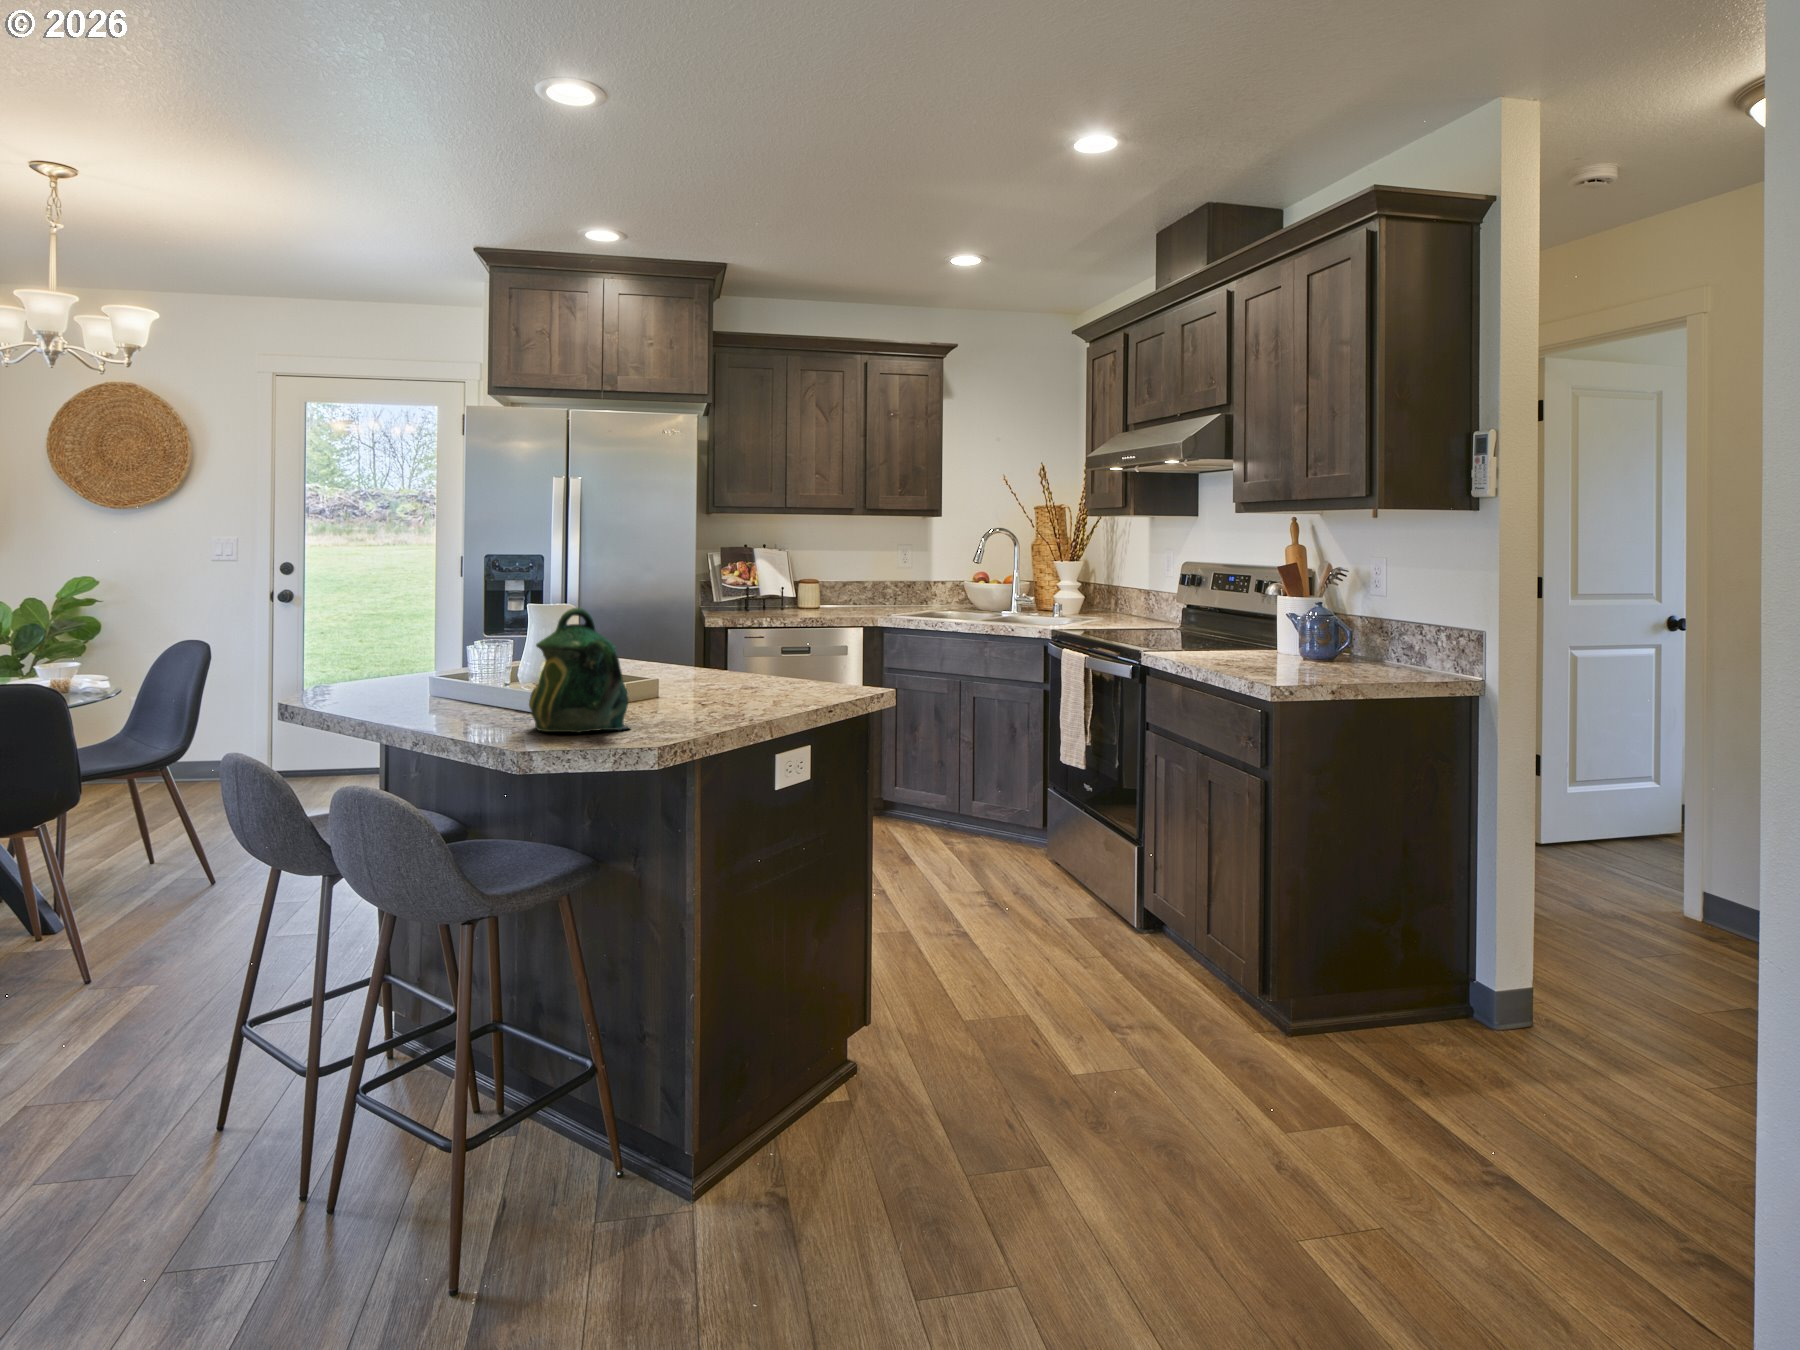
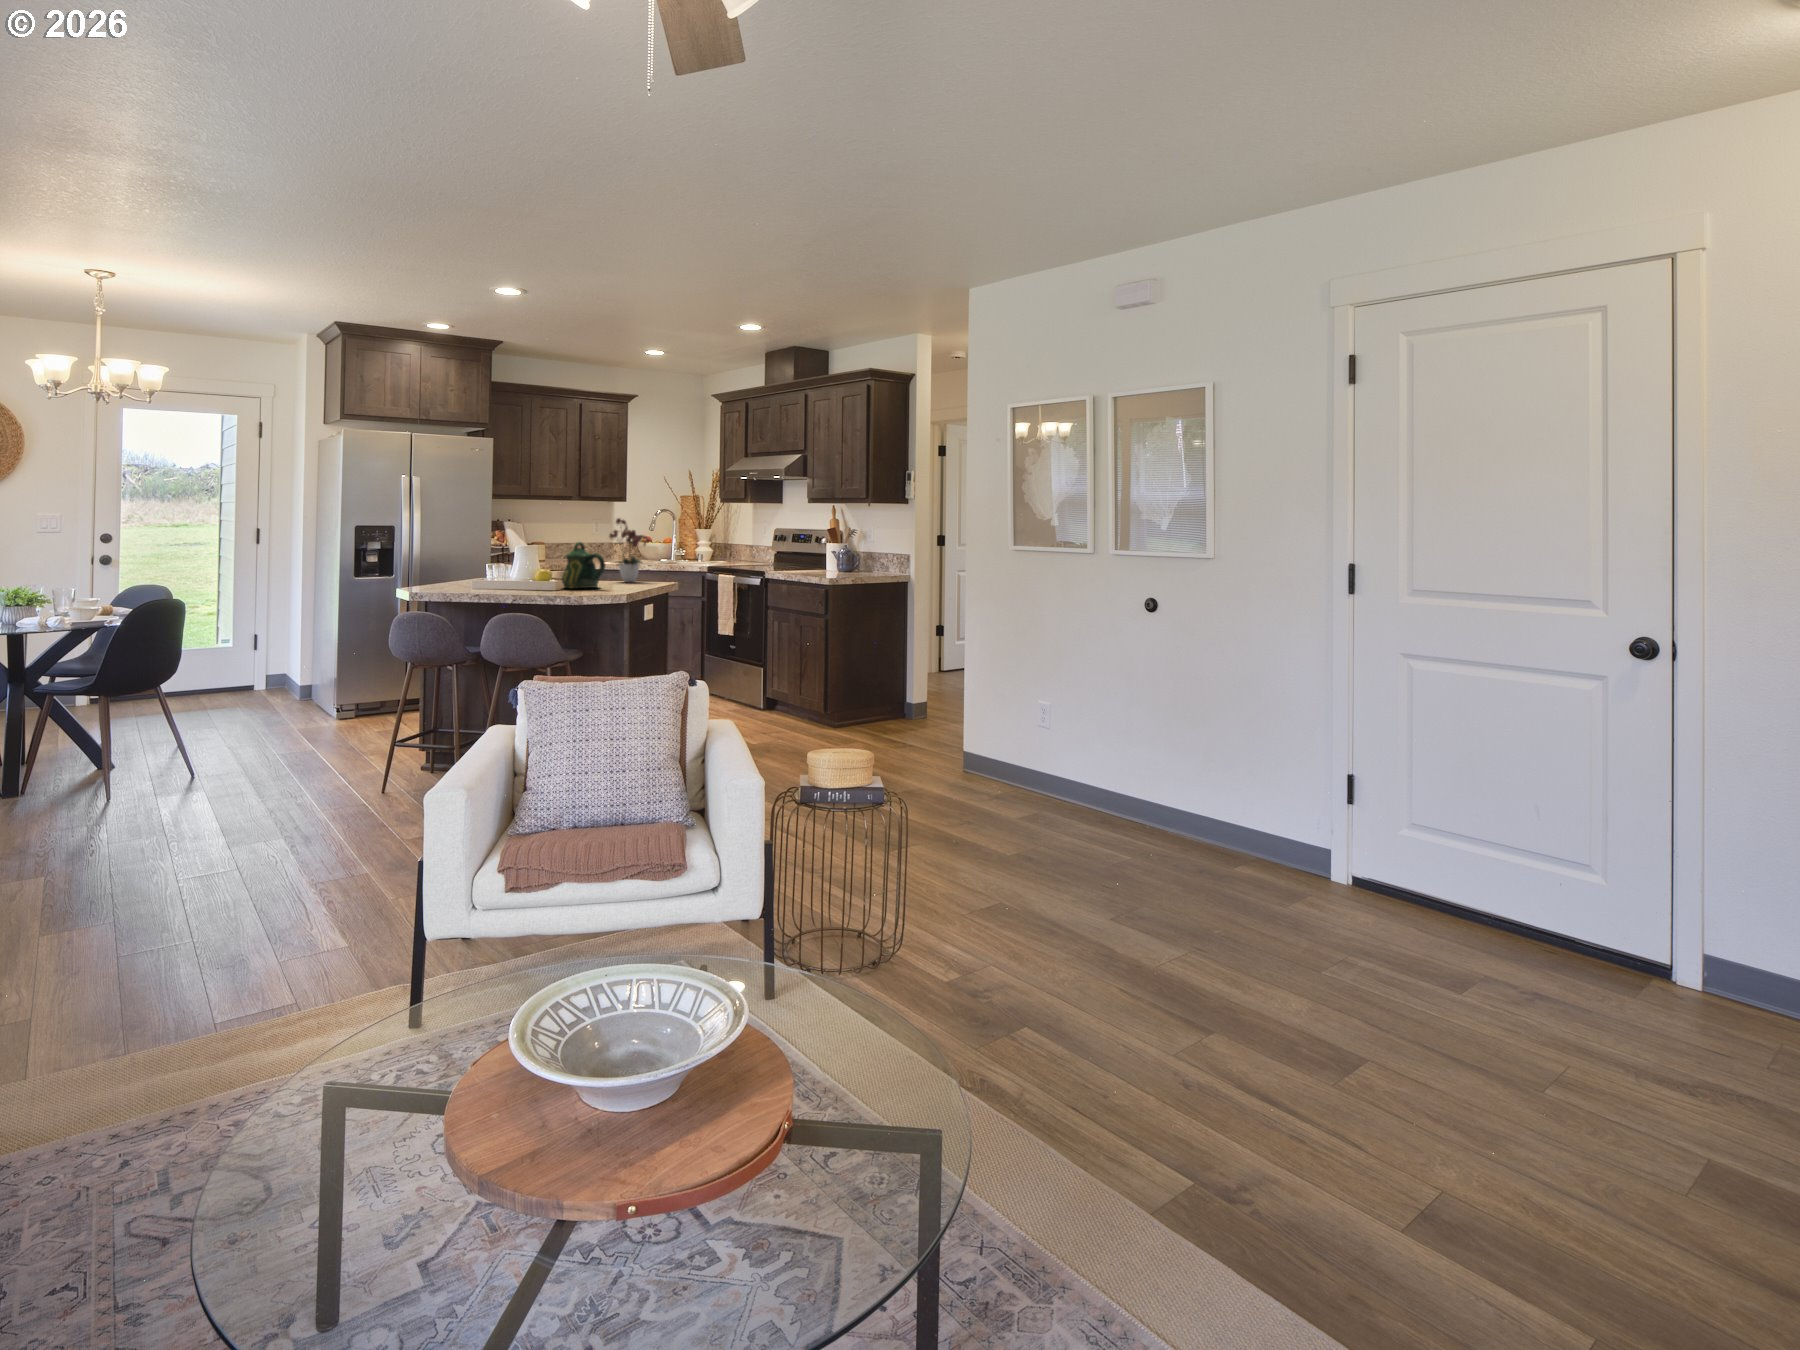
flower arrangement: none [716,537,818,698] -> present [609,518,650,582]

